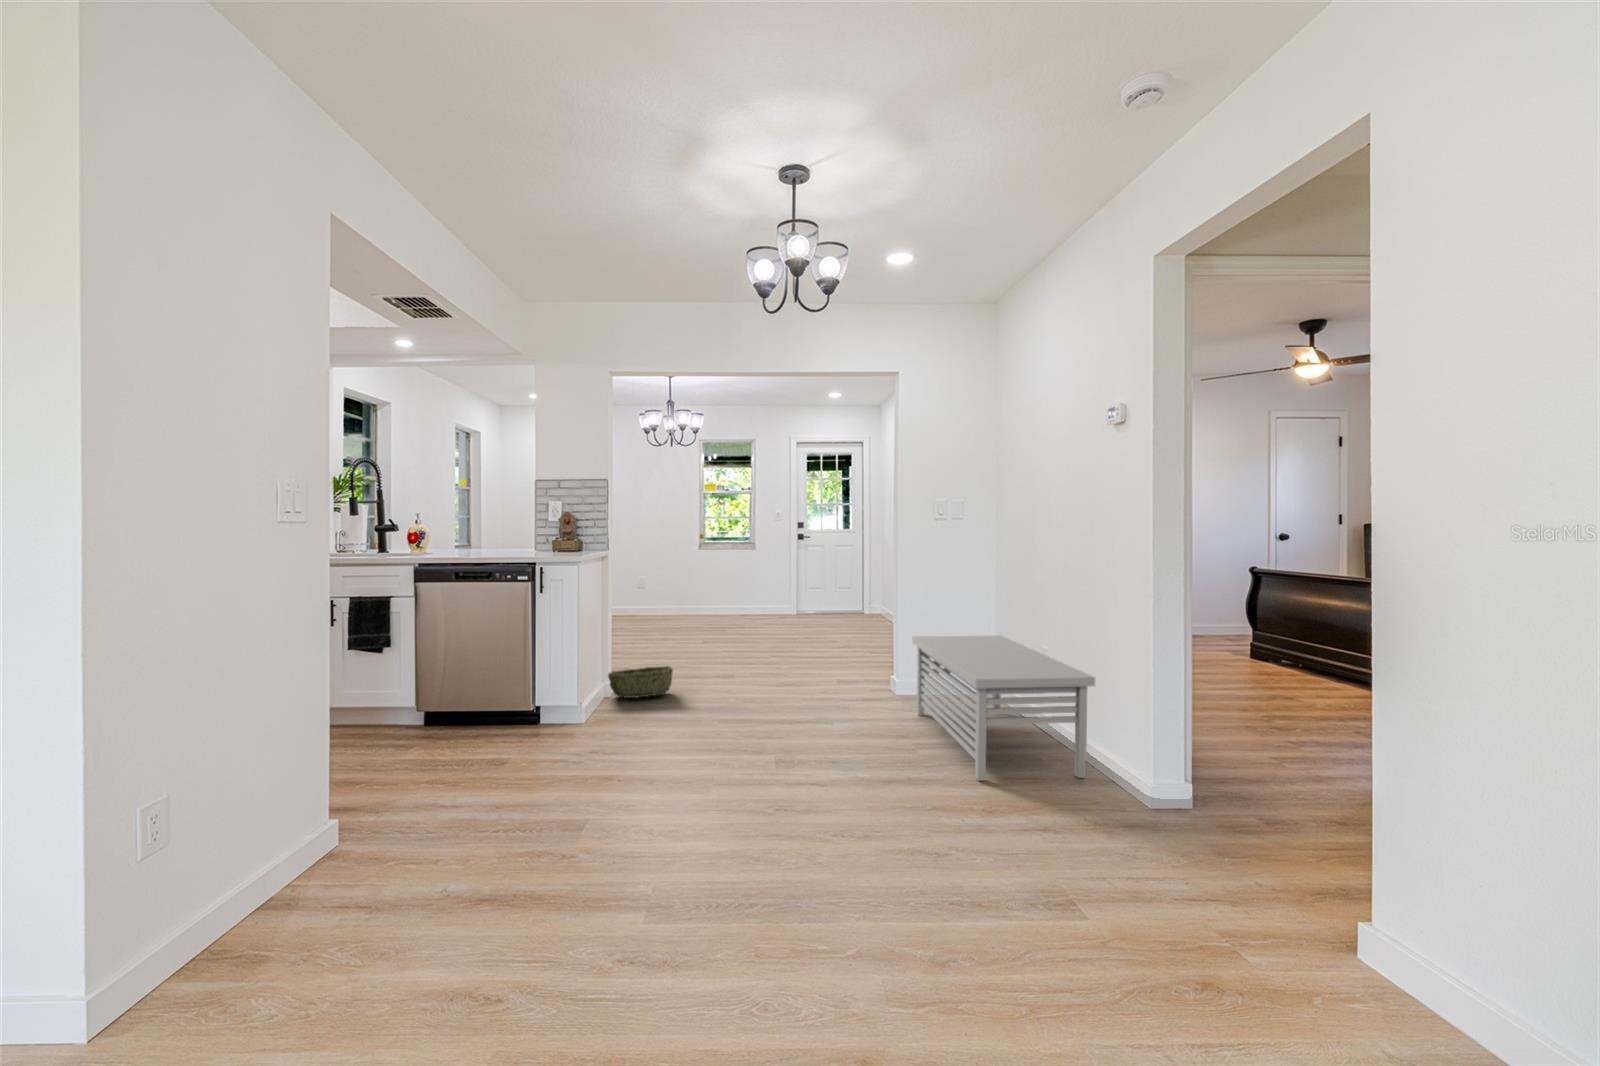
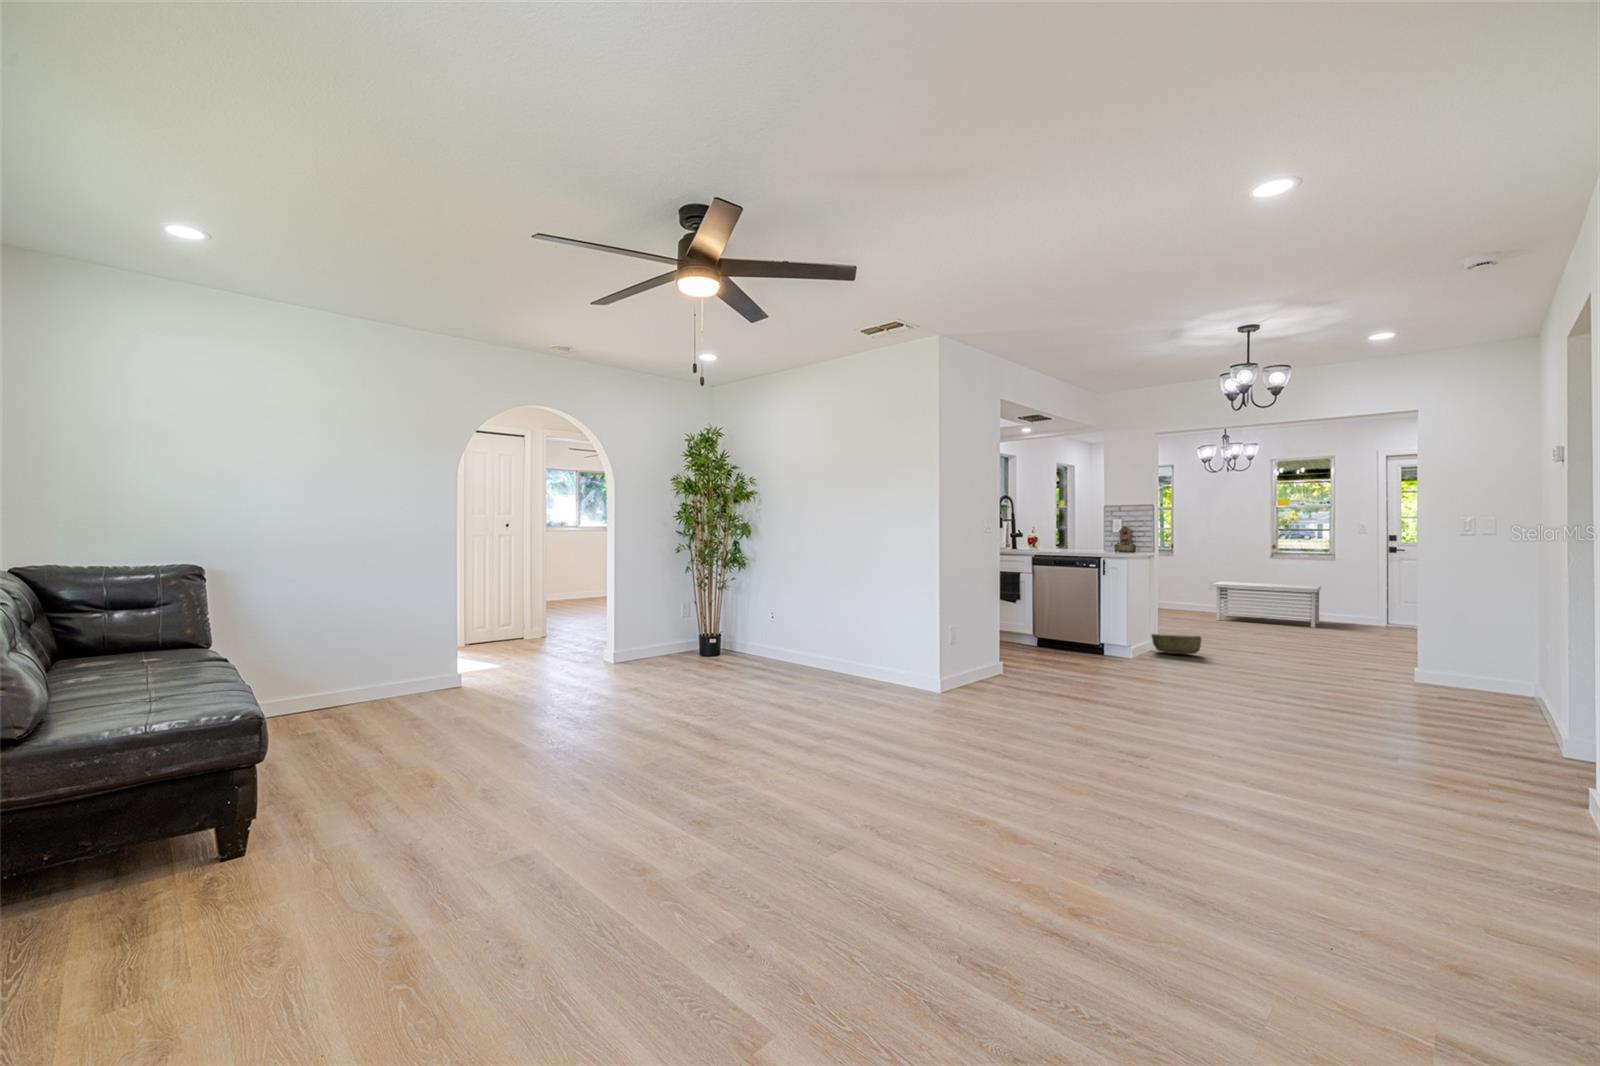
storage bench: present [912,635,1095,781] -> present [1213,581,1321,628]

